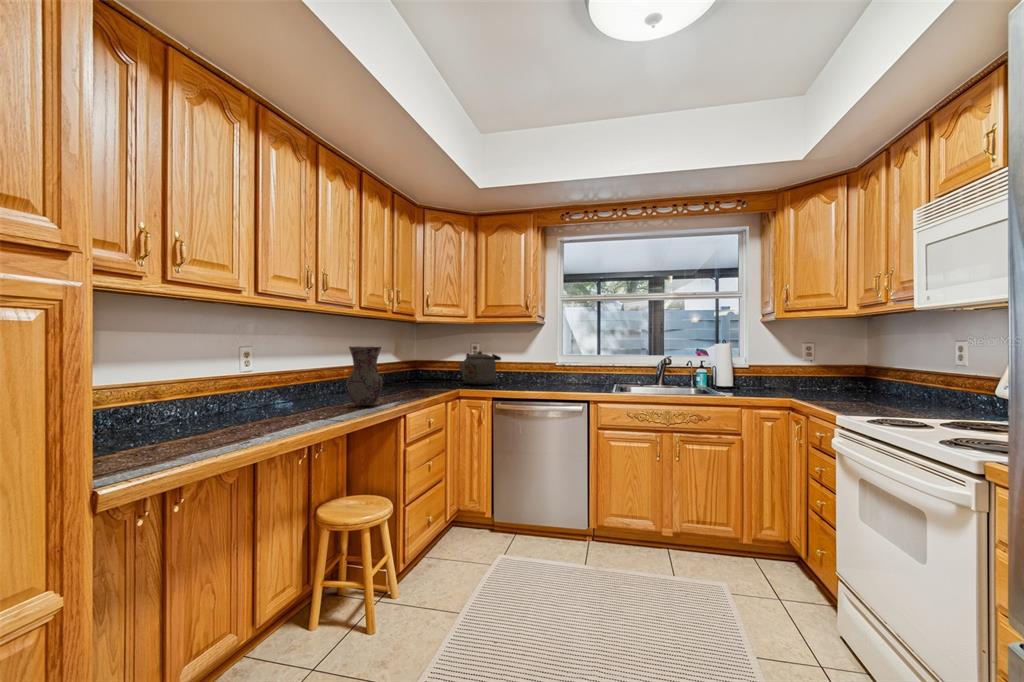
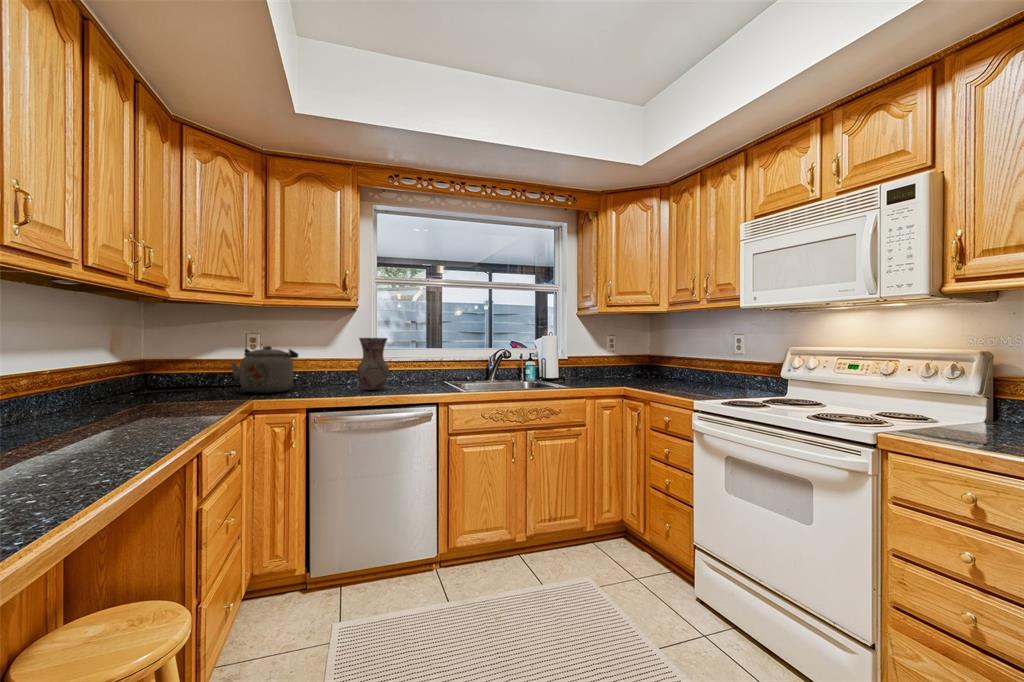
vase: present [346,346,383,406] -> present [357,338,389,390]

